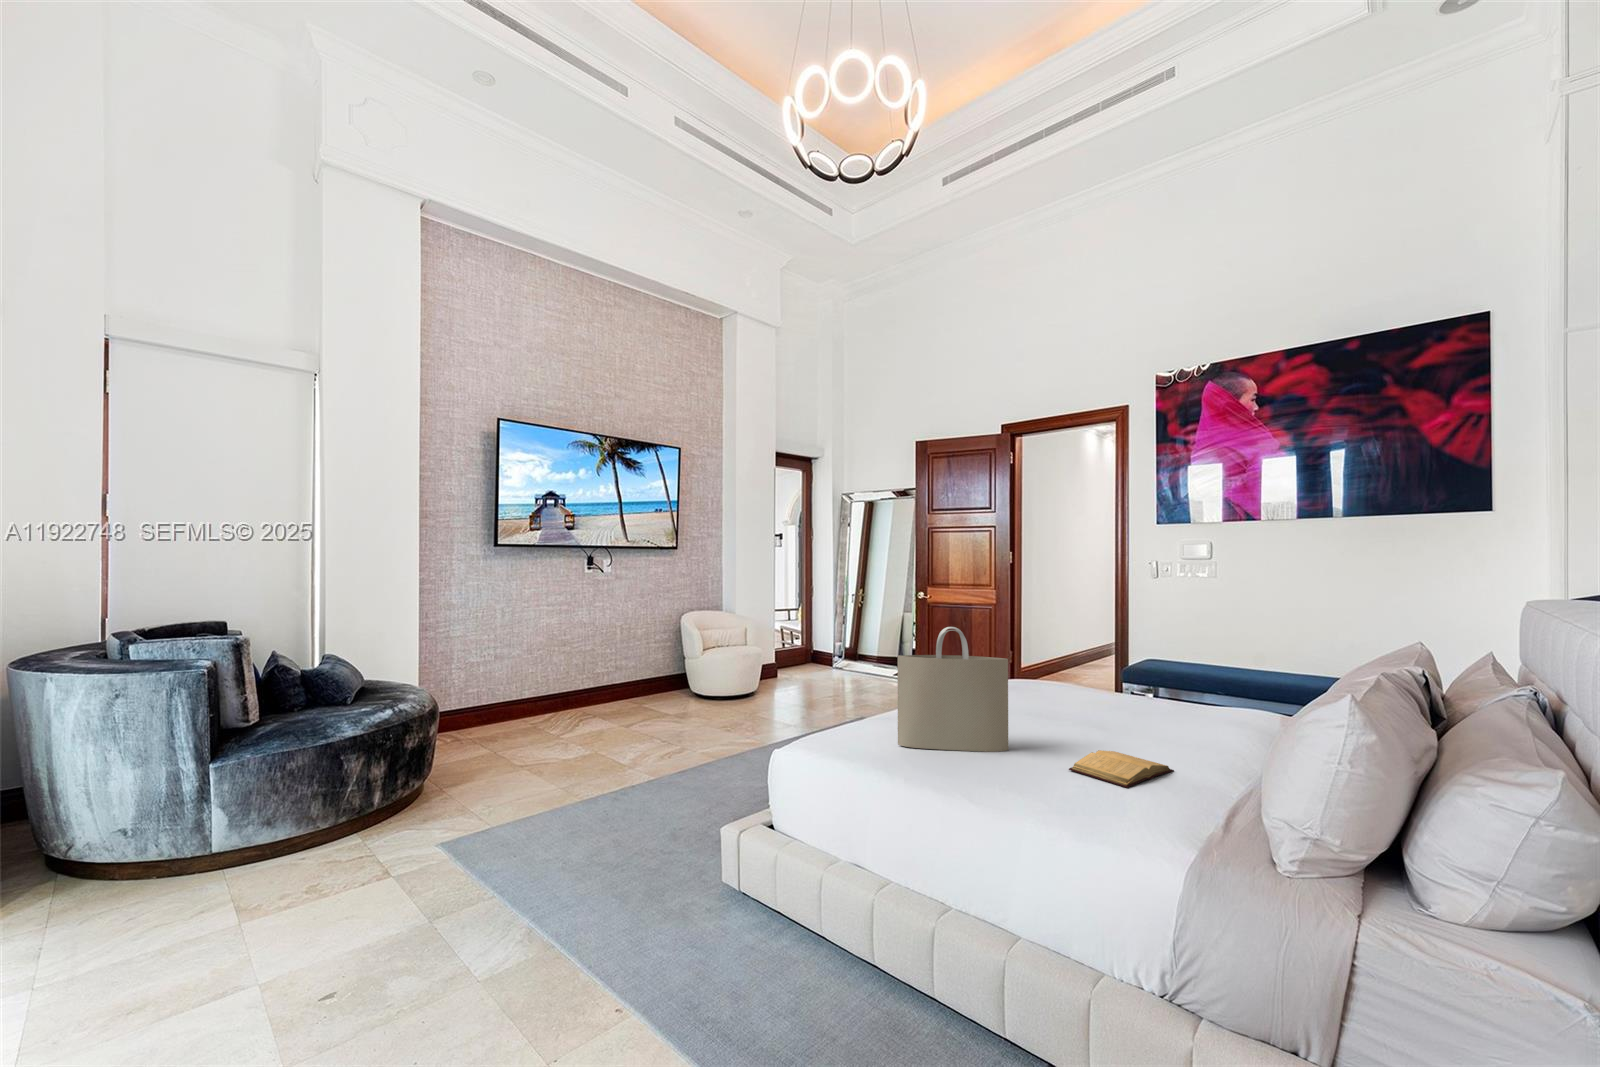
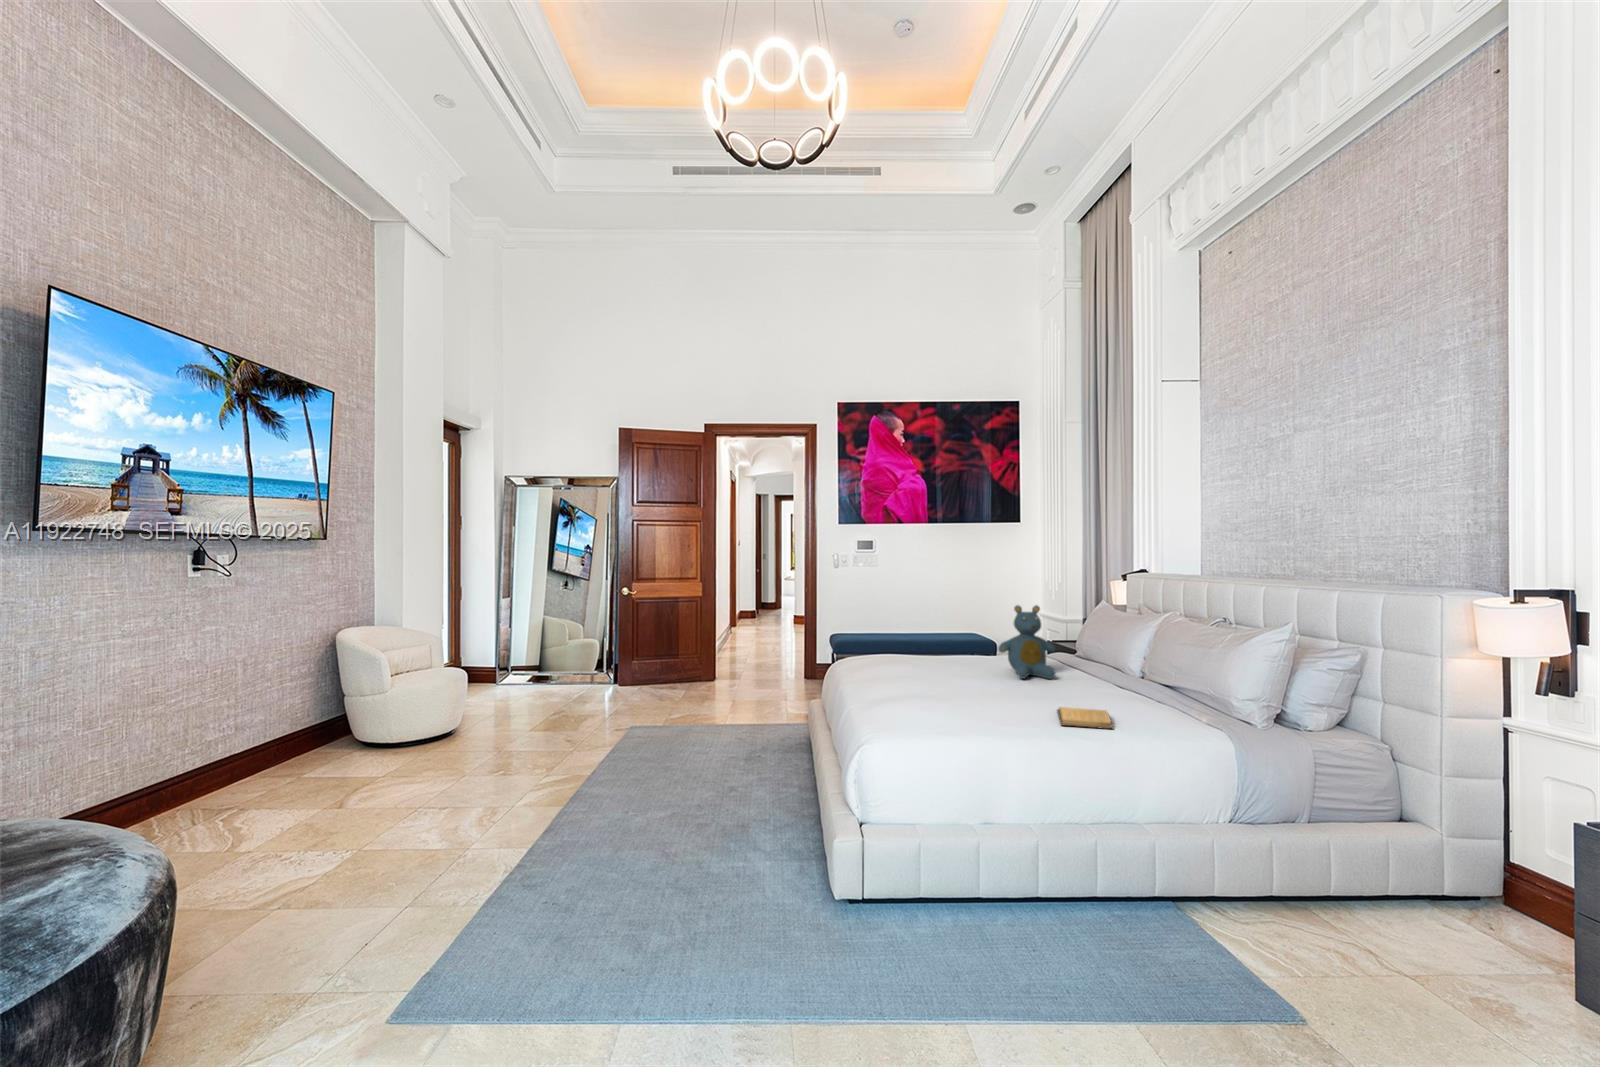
teddy bear: none [1160,625,1245,724] -> present [998,605,1055,679]
tote bag: present [898,627,1008,752] -> none [920,617,994,733]

